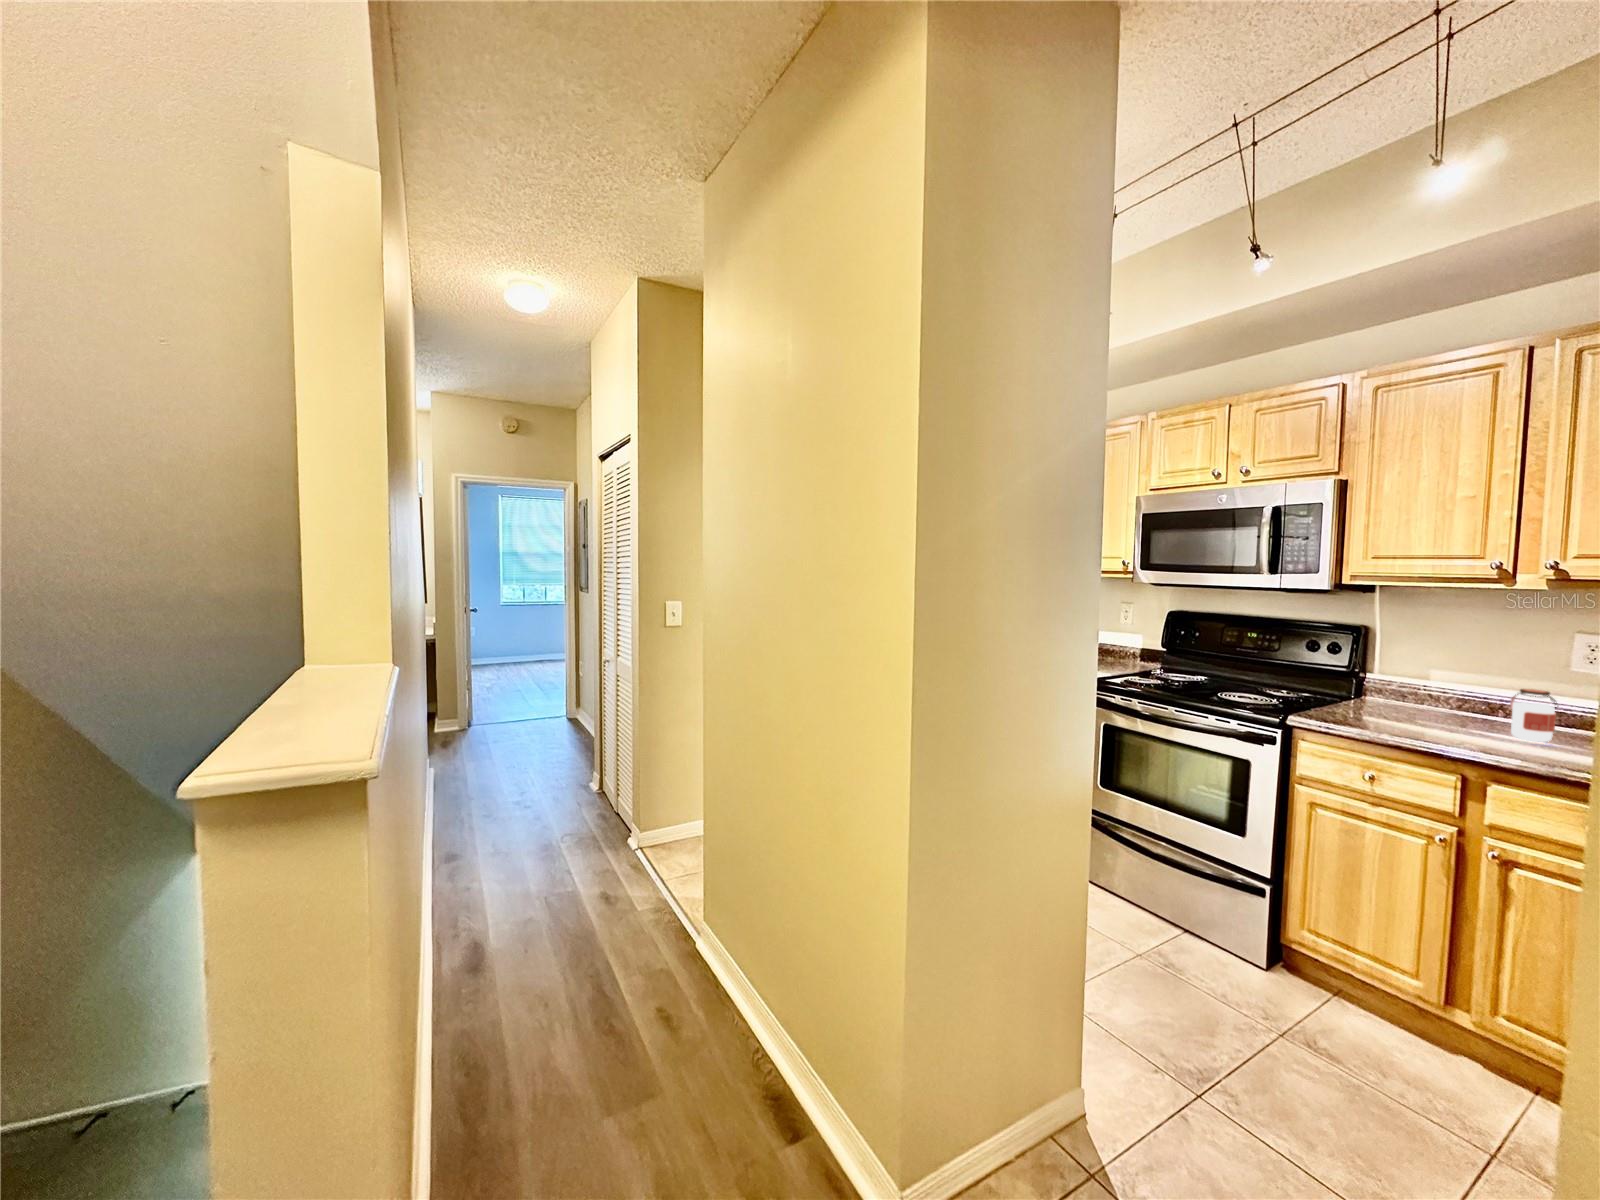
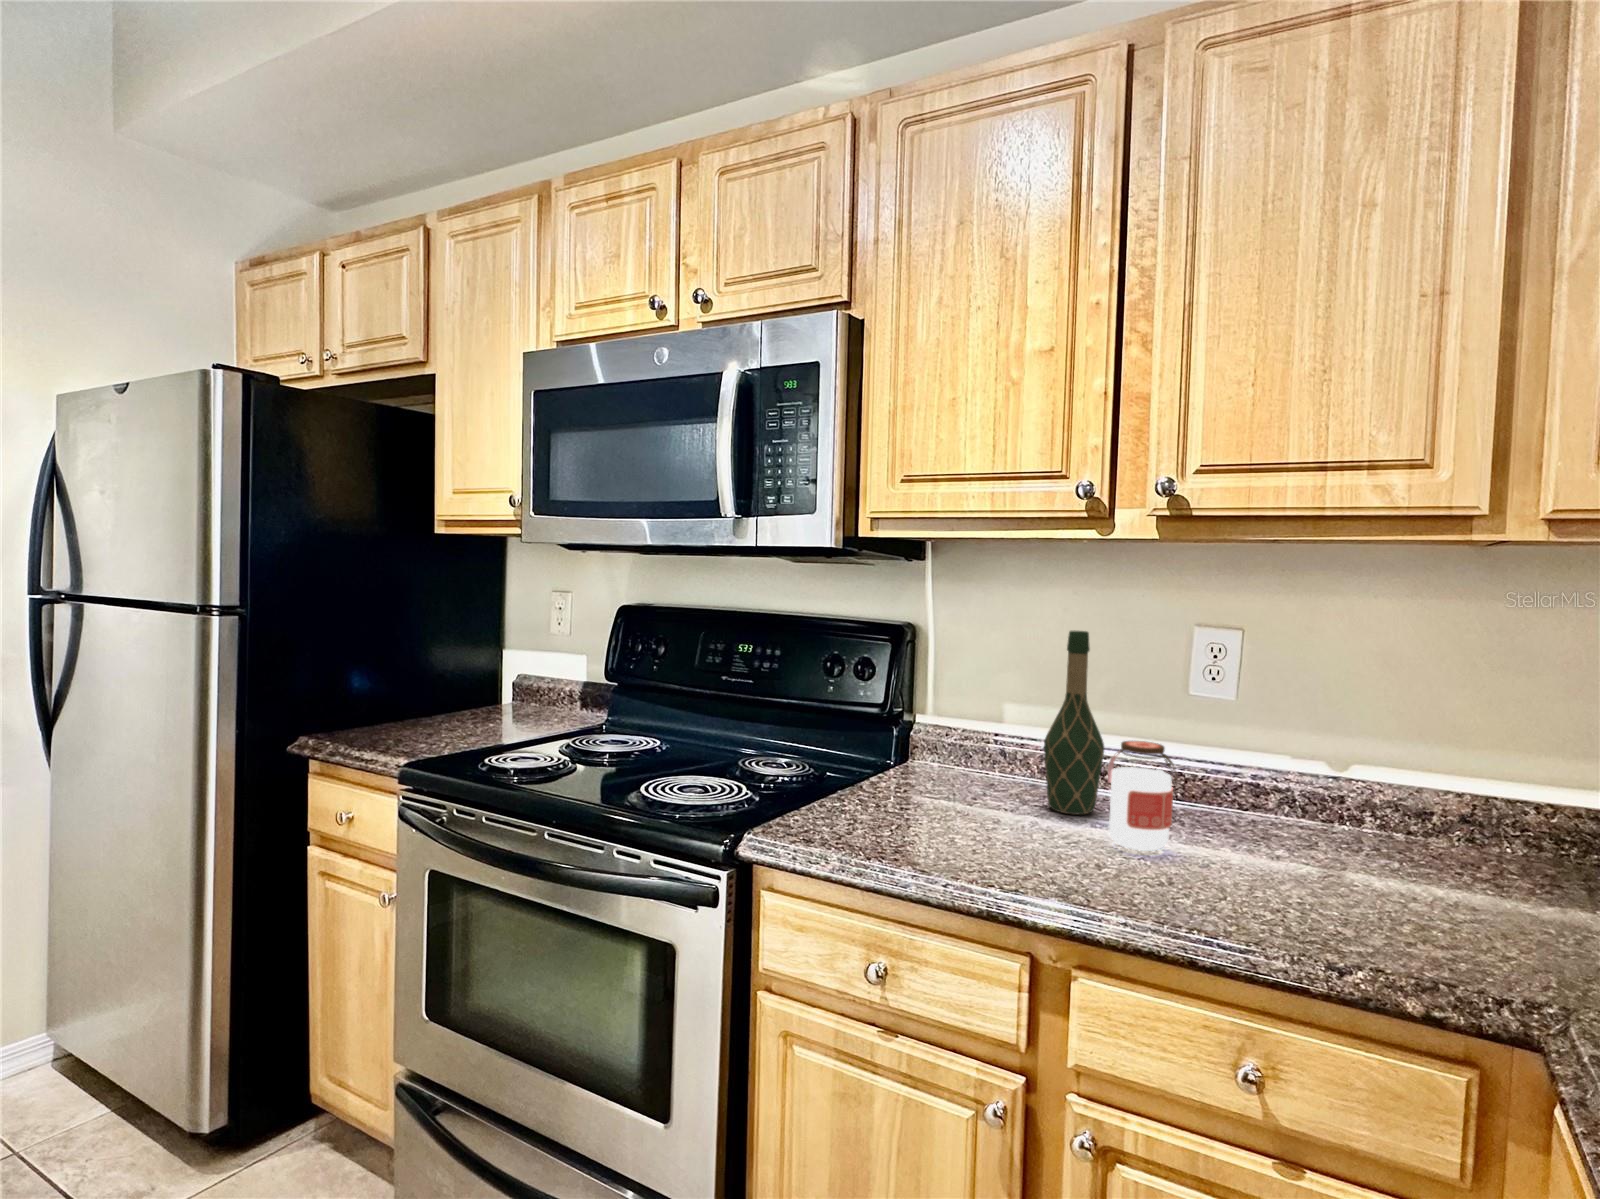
wine bottle: none [1464,633,1507,727] -> present [1044,630,1104,815]

